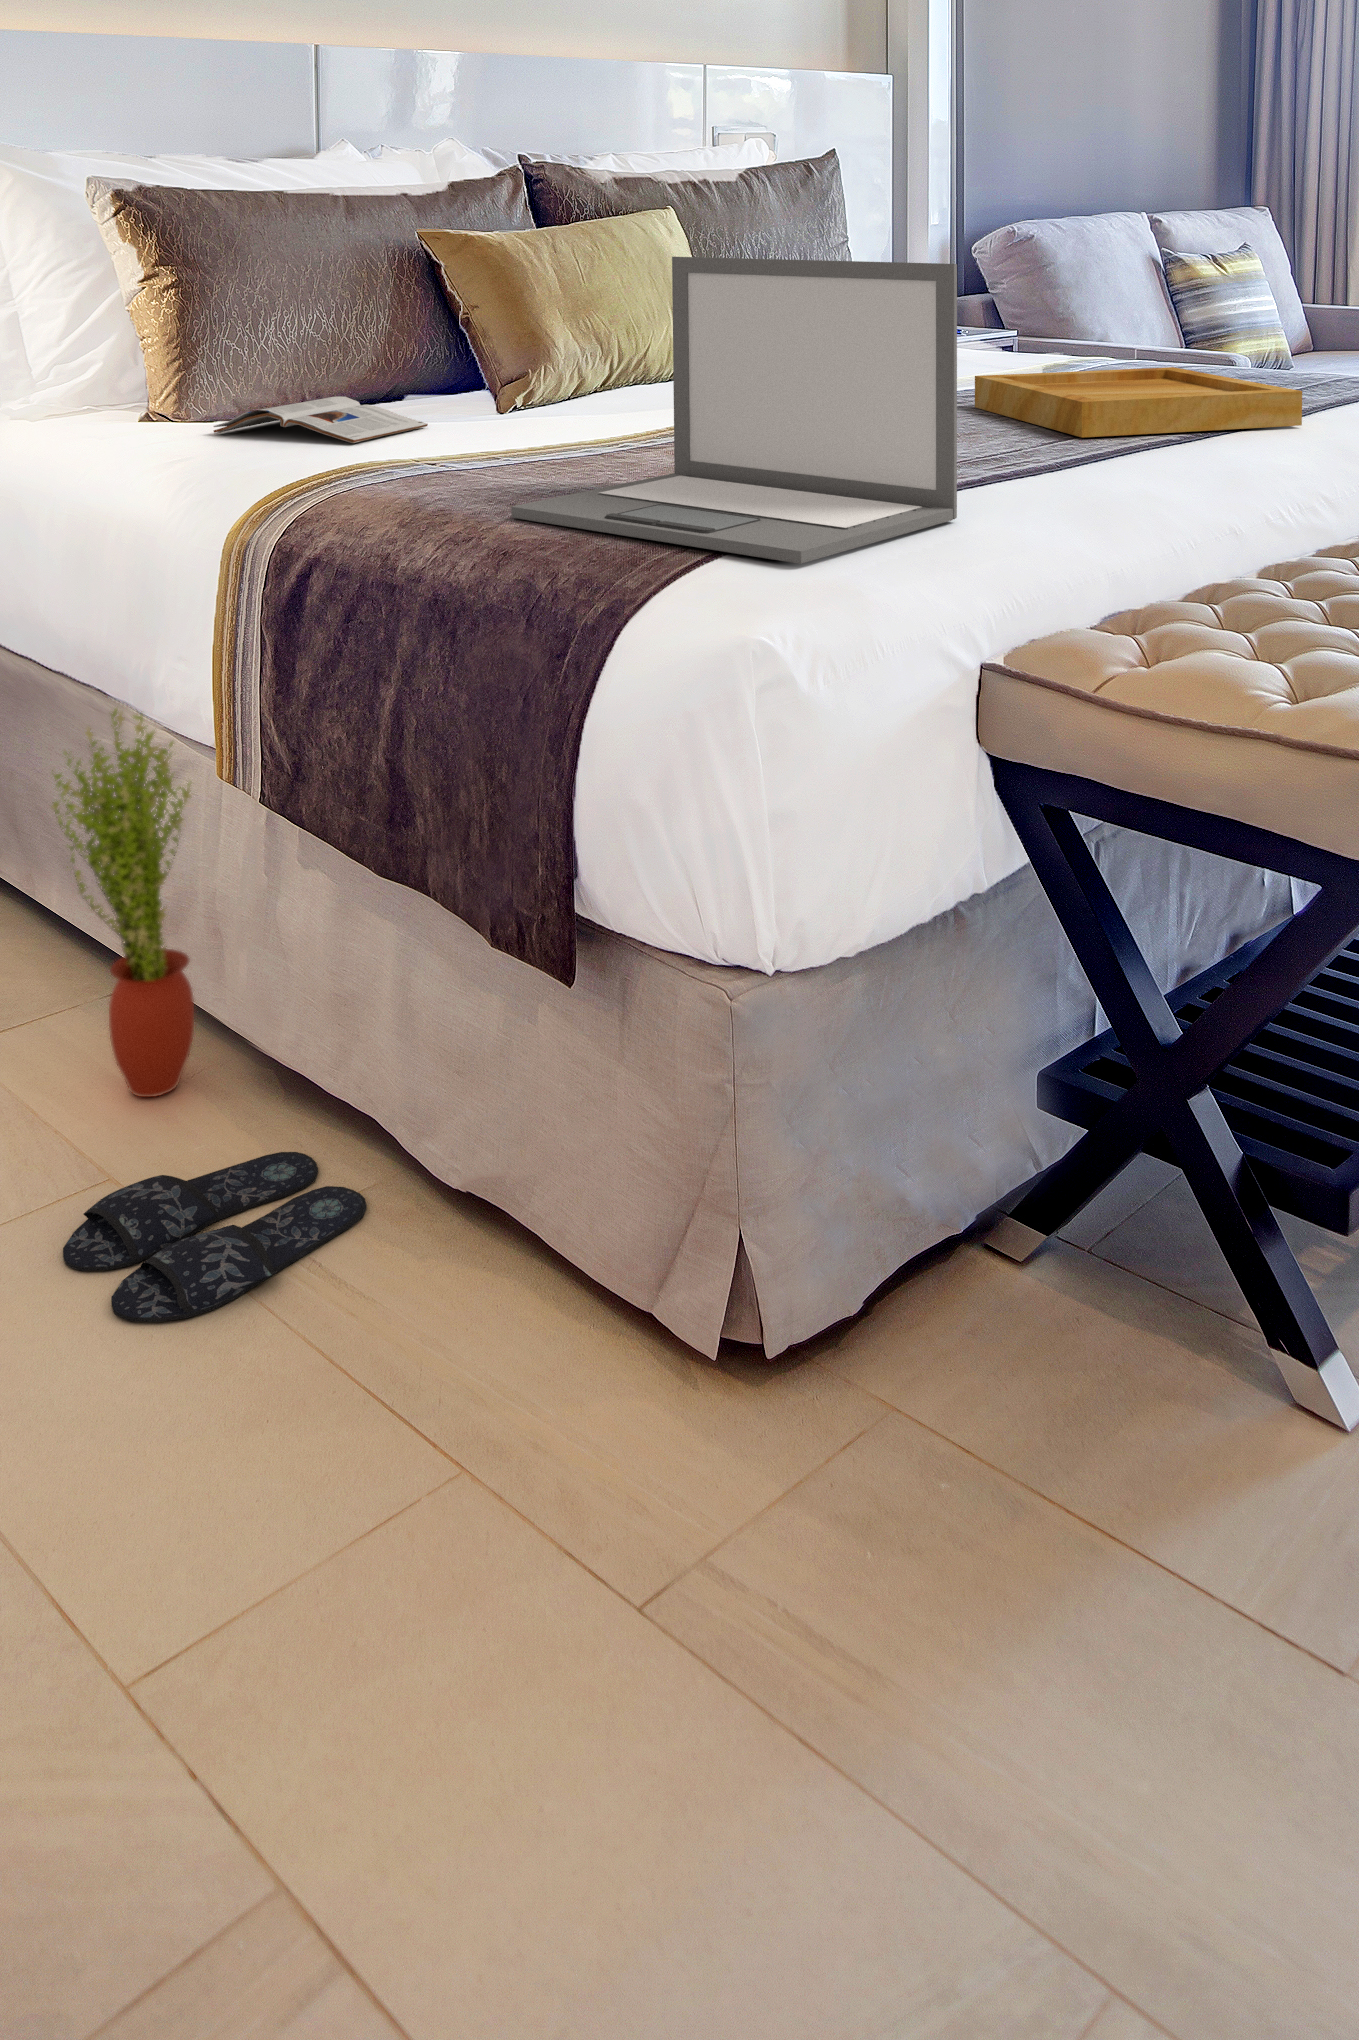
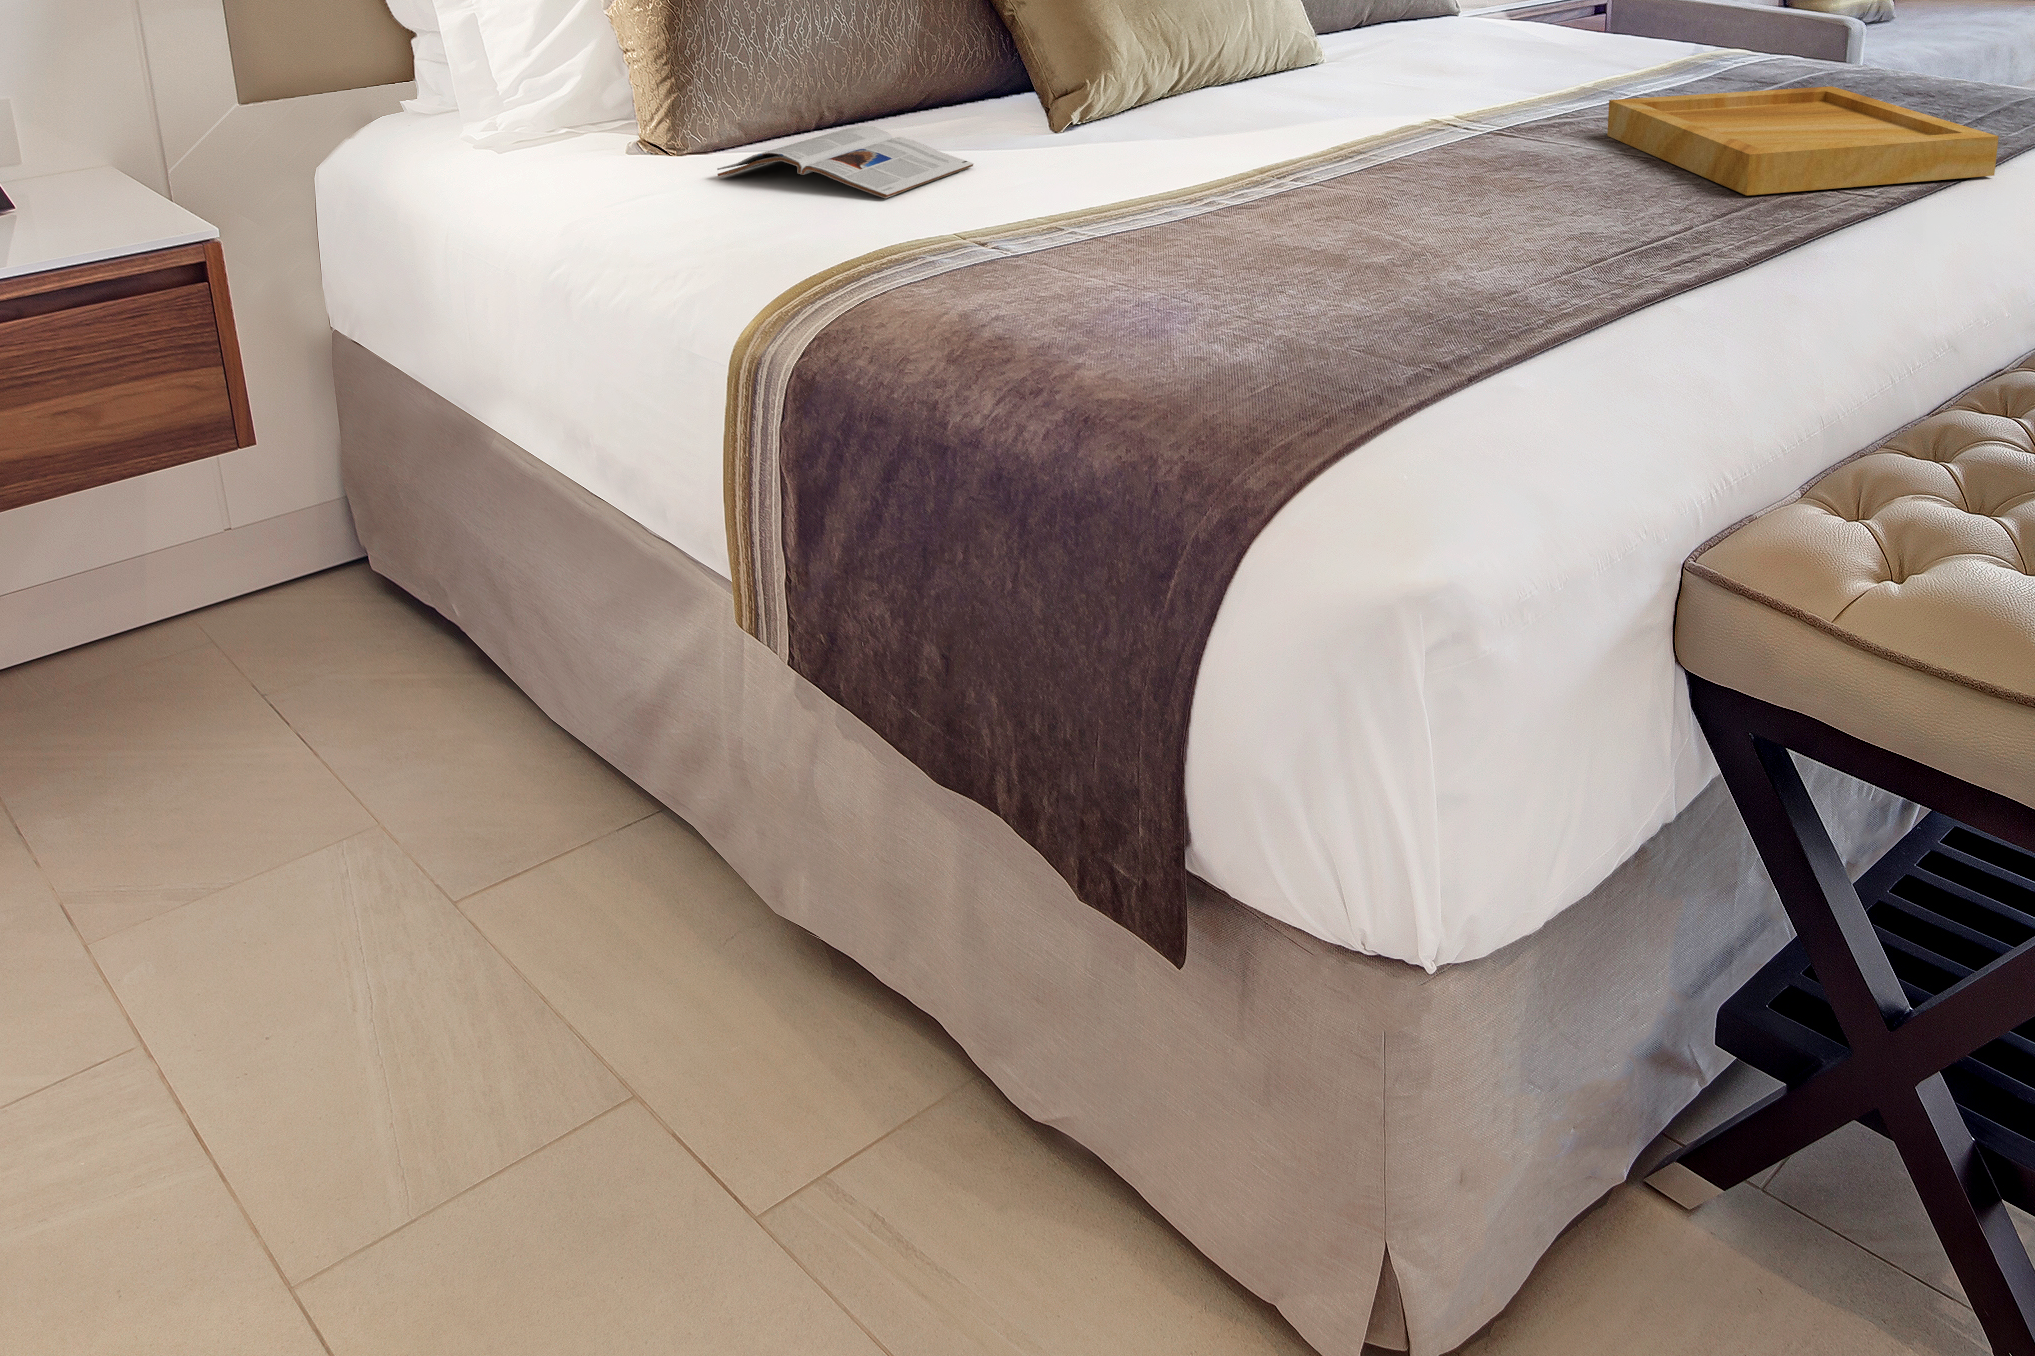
laptop: present [511,257,957,564] -> none [1088,6,1657,456]
potted plant: present [52,709,194,1097] -> none [533,536,722,969]
slippers: present [63,1152,367,1322] -> none [576,1049,930,1305]

